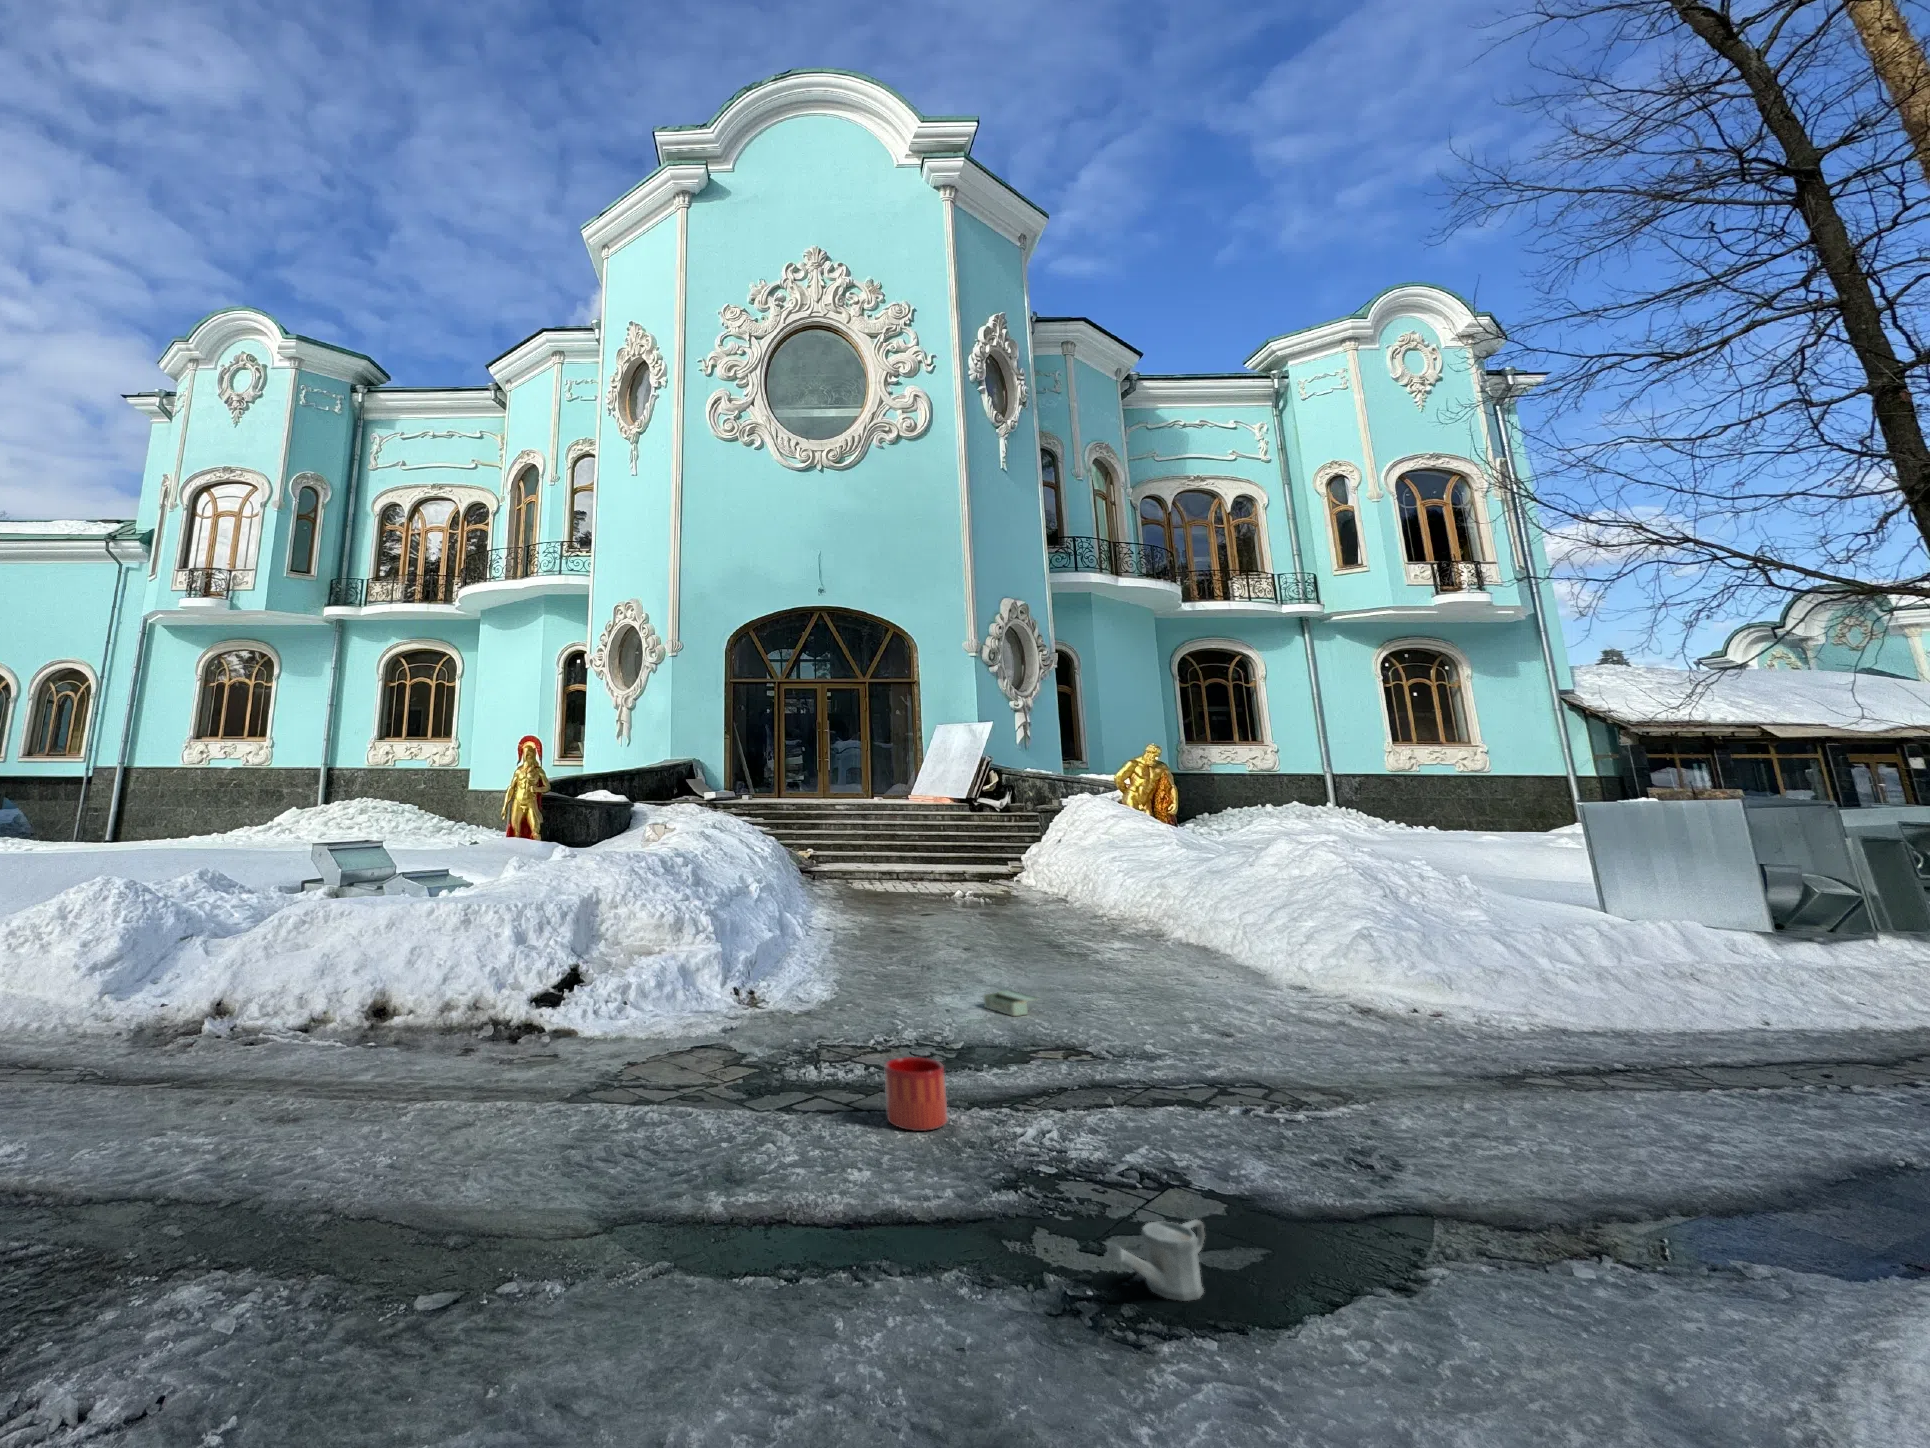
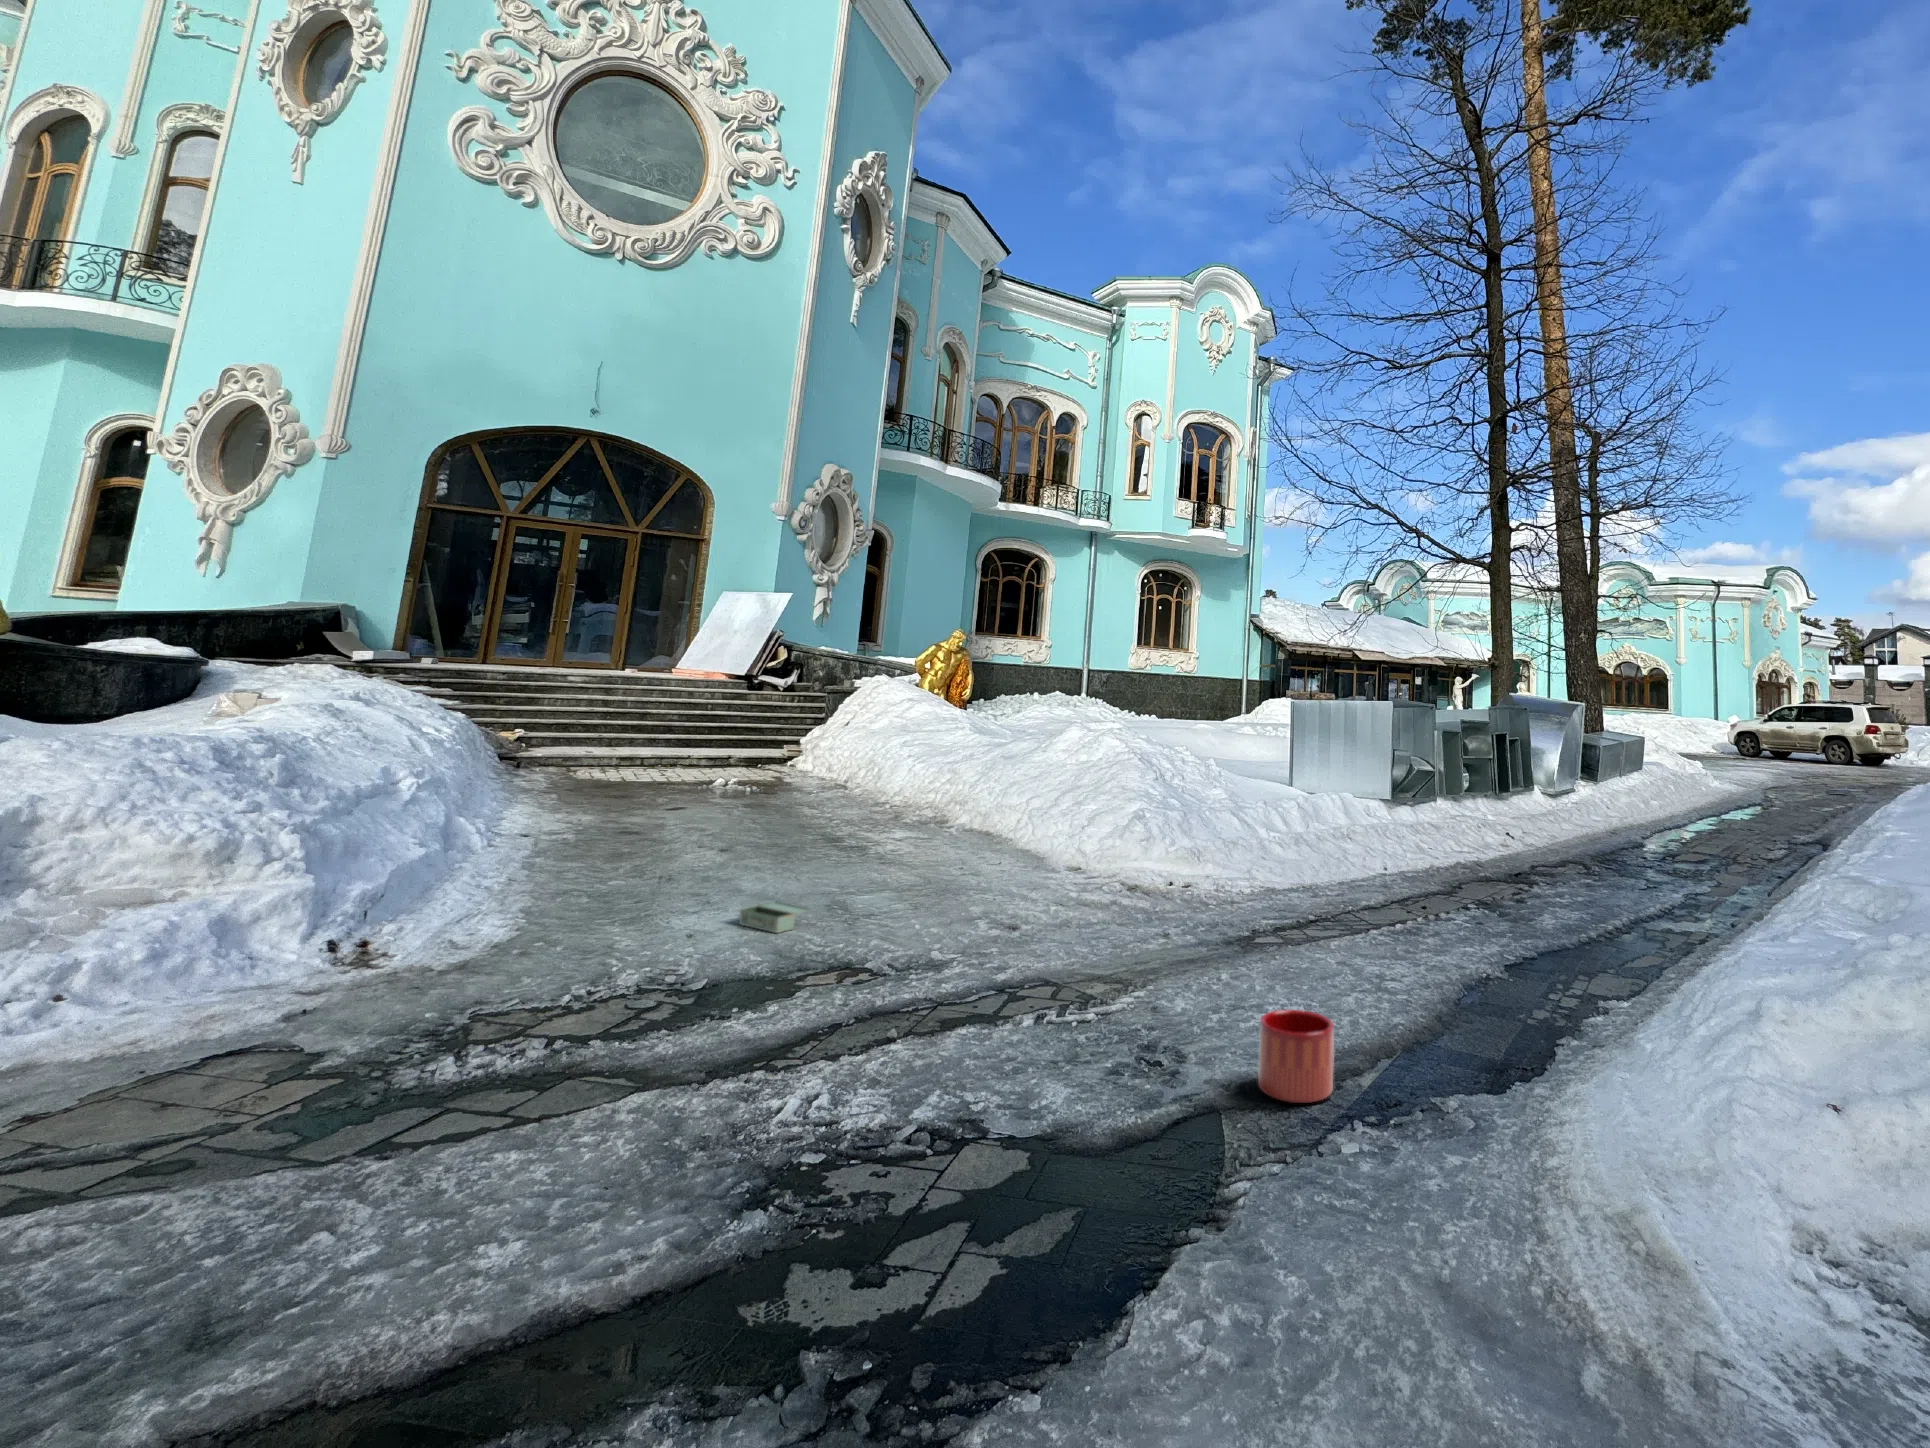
planter: present [884,1057,948,1131] -> present [1258,1010,1334,1103]
watering can: present [1107,1219,1205,1301] -> none [909,1206,1024,1328]

